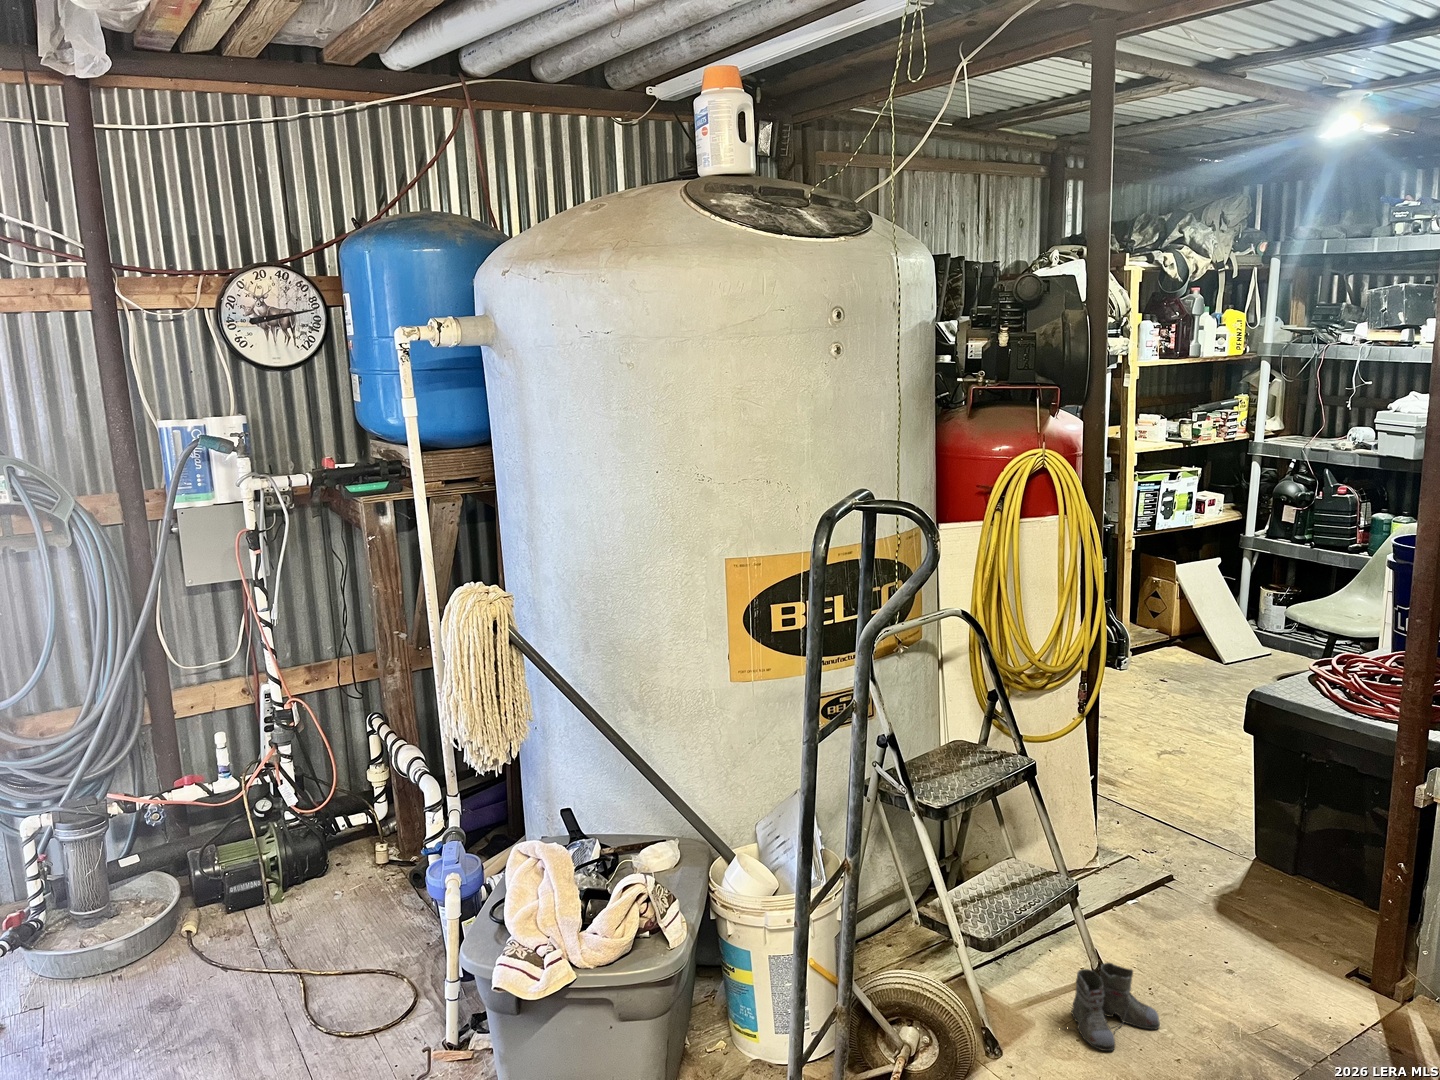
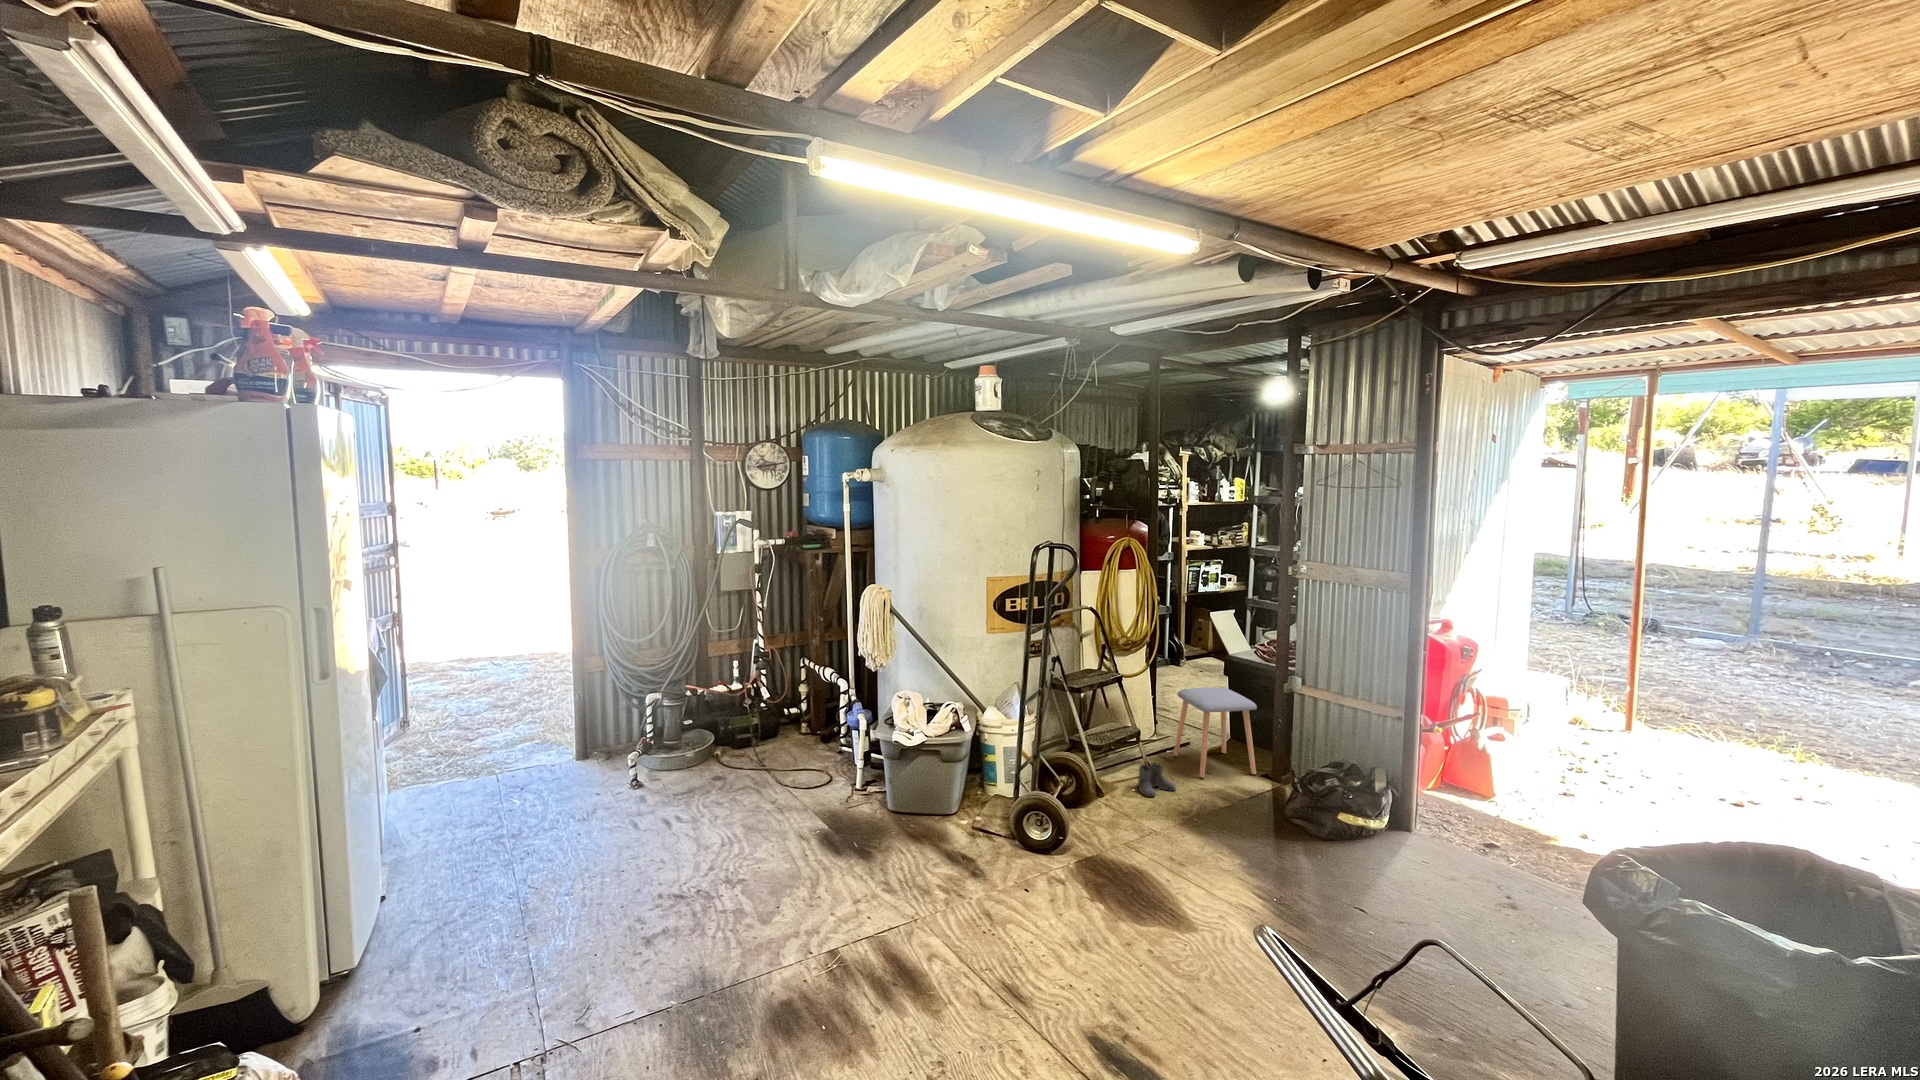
stool: none [1141,775,1340,988] -> present [1173,687,1257,779]

